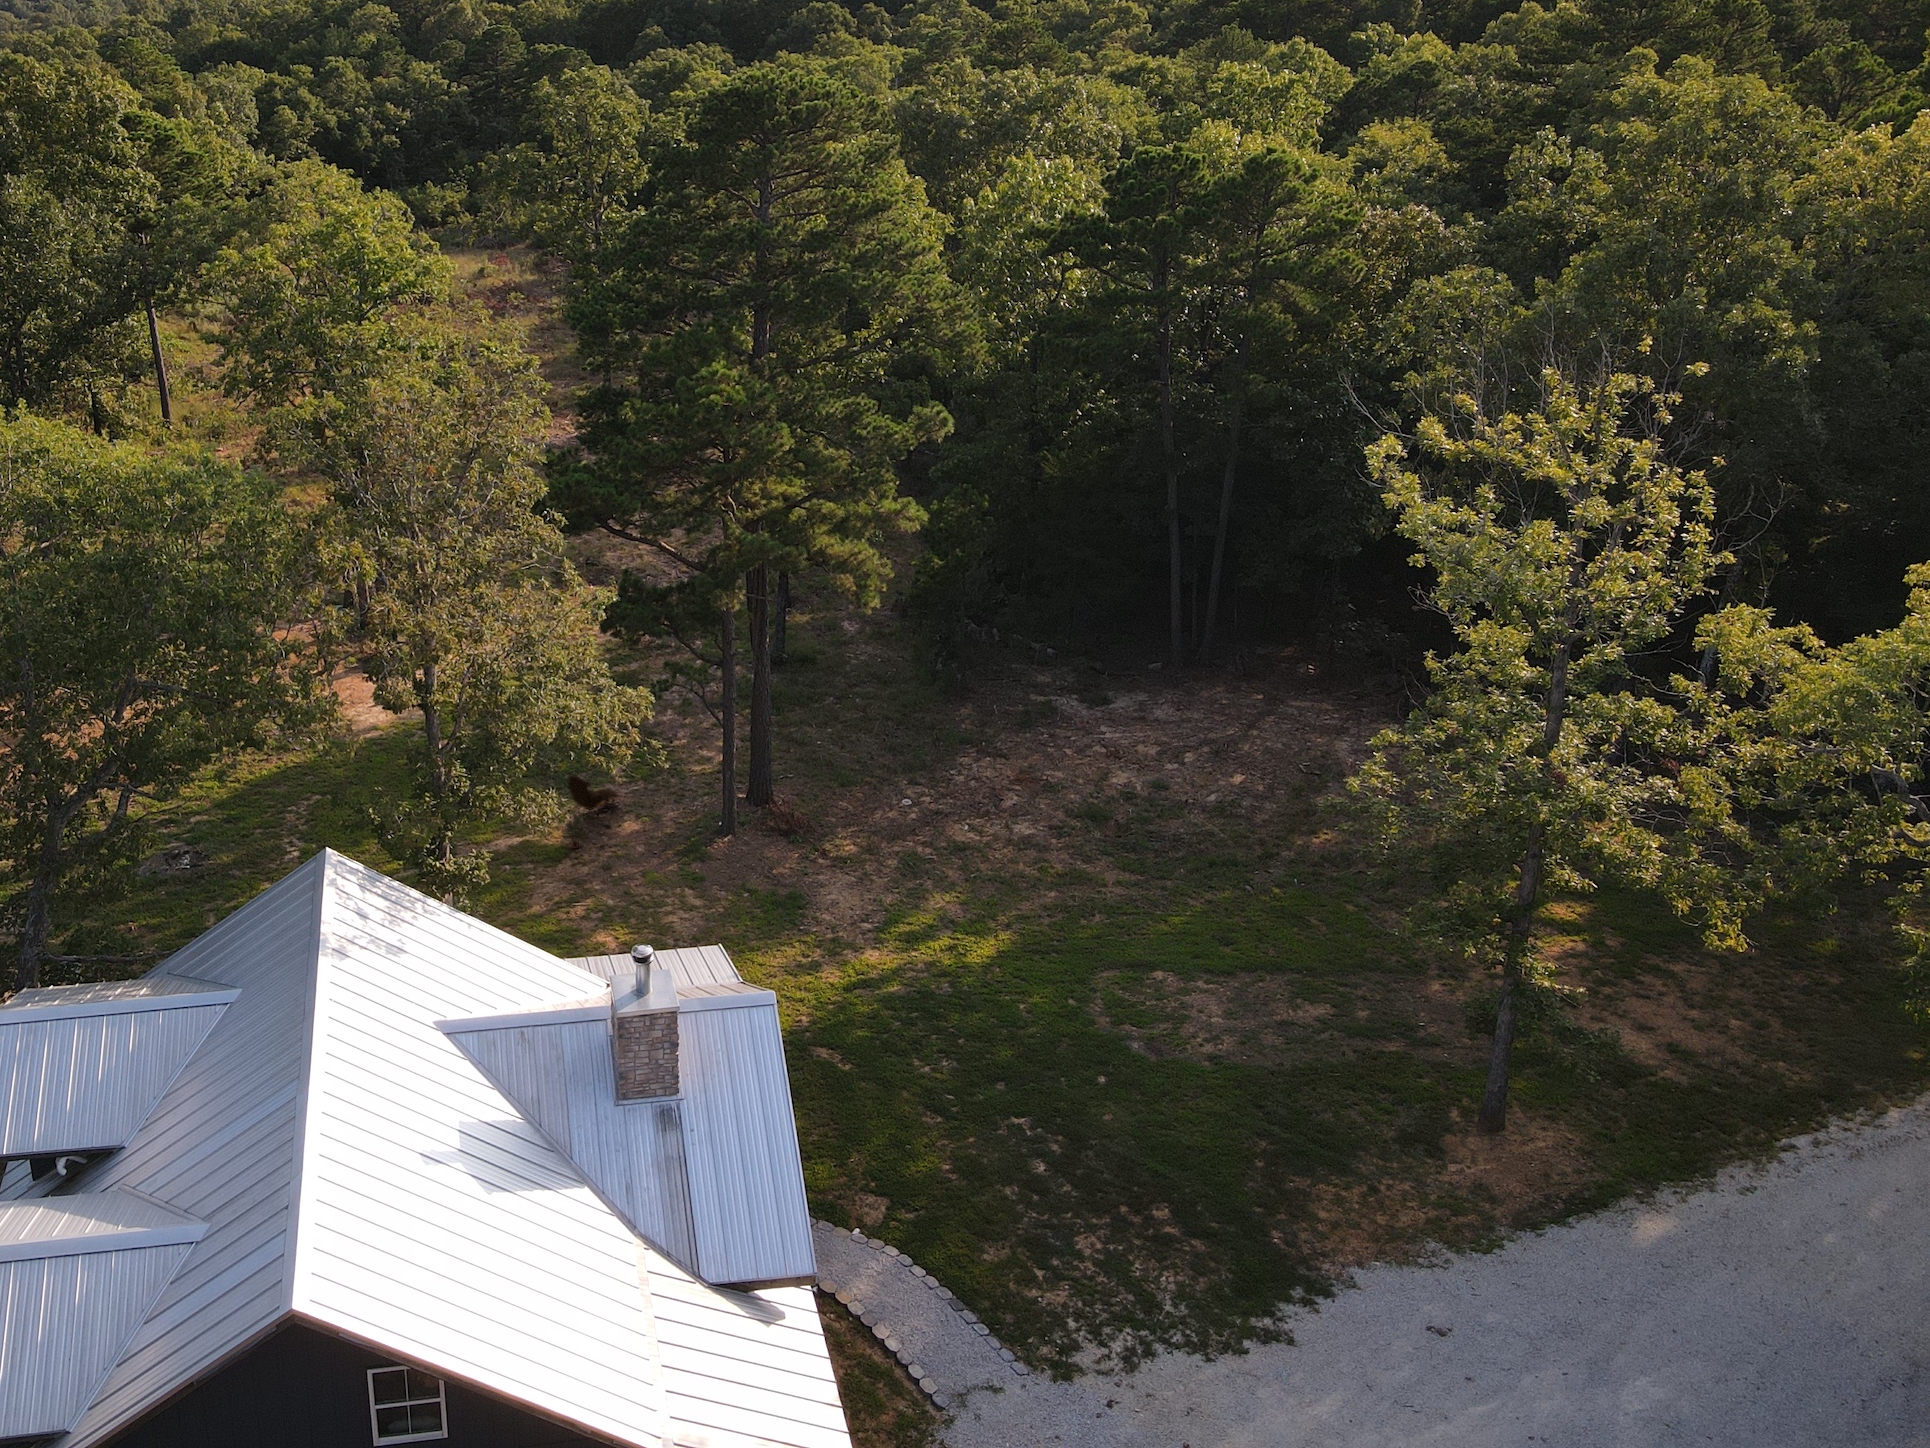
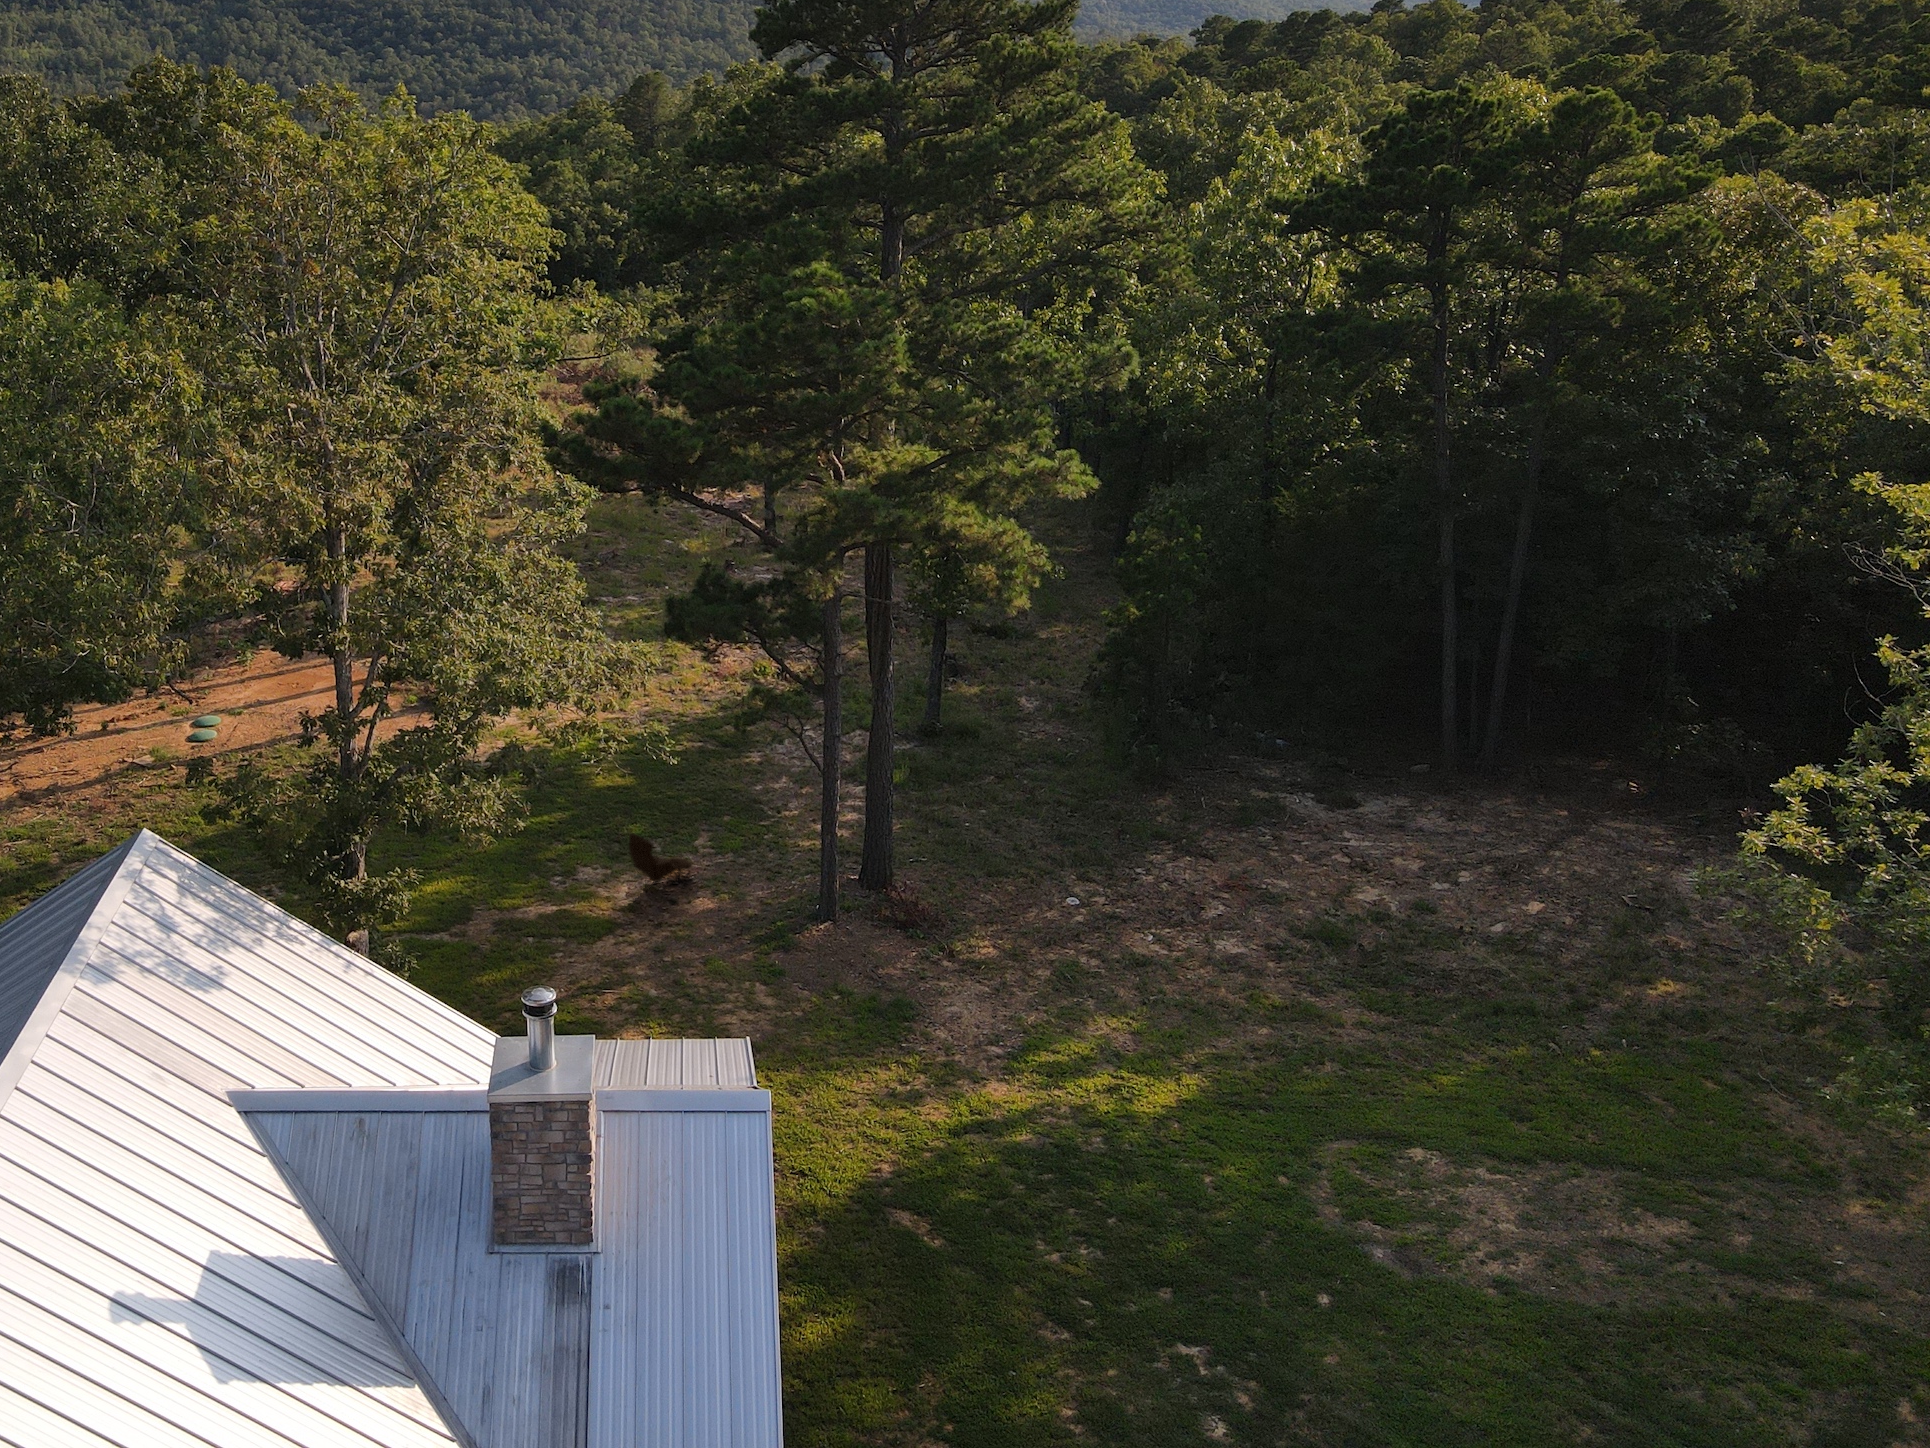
potted tree: present [562,810,585,849] -> none [610,874,643,927]

